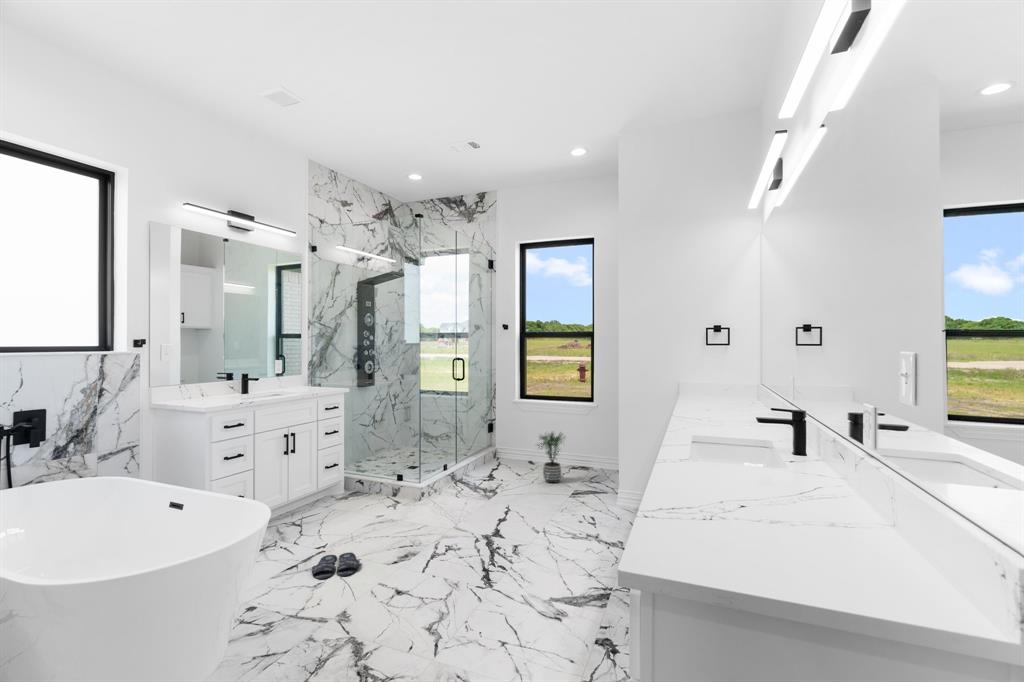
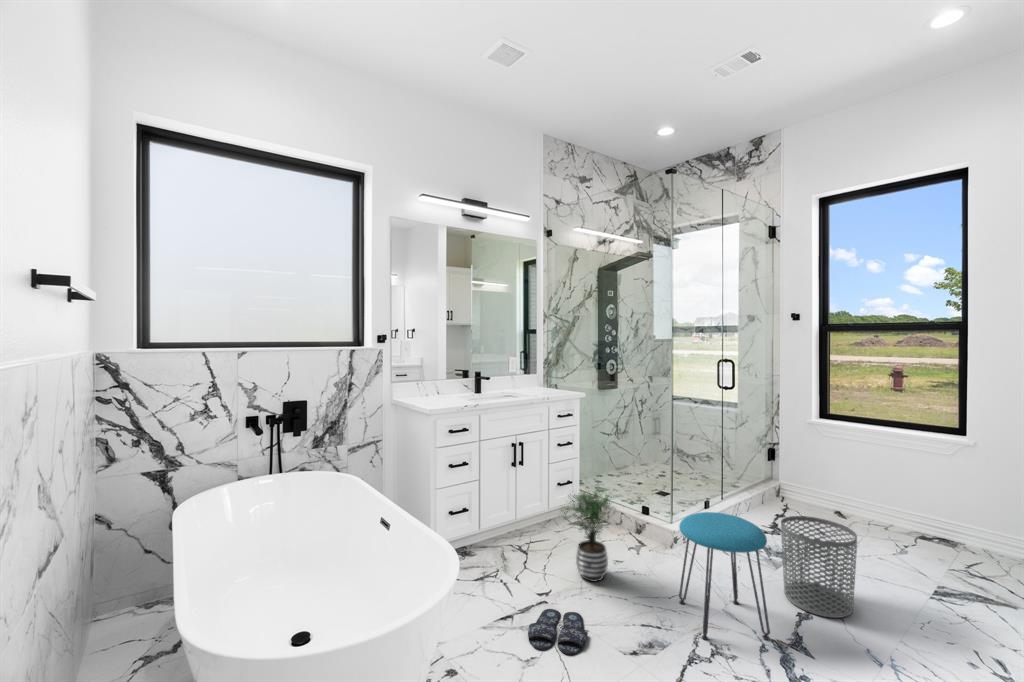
potted plant: present [538,433,564,483] -> present [560,490,613,582]
waste bin: none [490,459,531,518] -> present [781,516,857,618]
stool: none [425,463,481,546] -> present [679,512,770,640]

